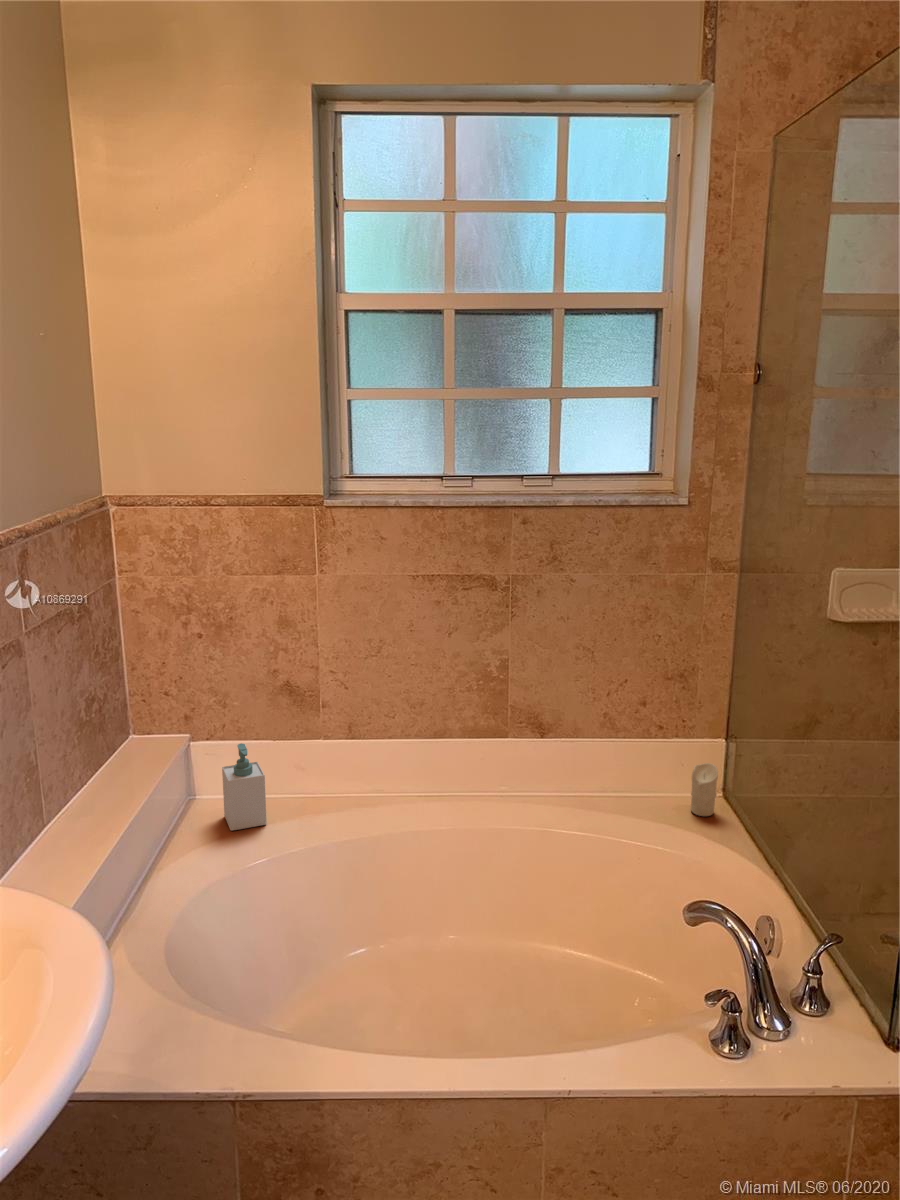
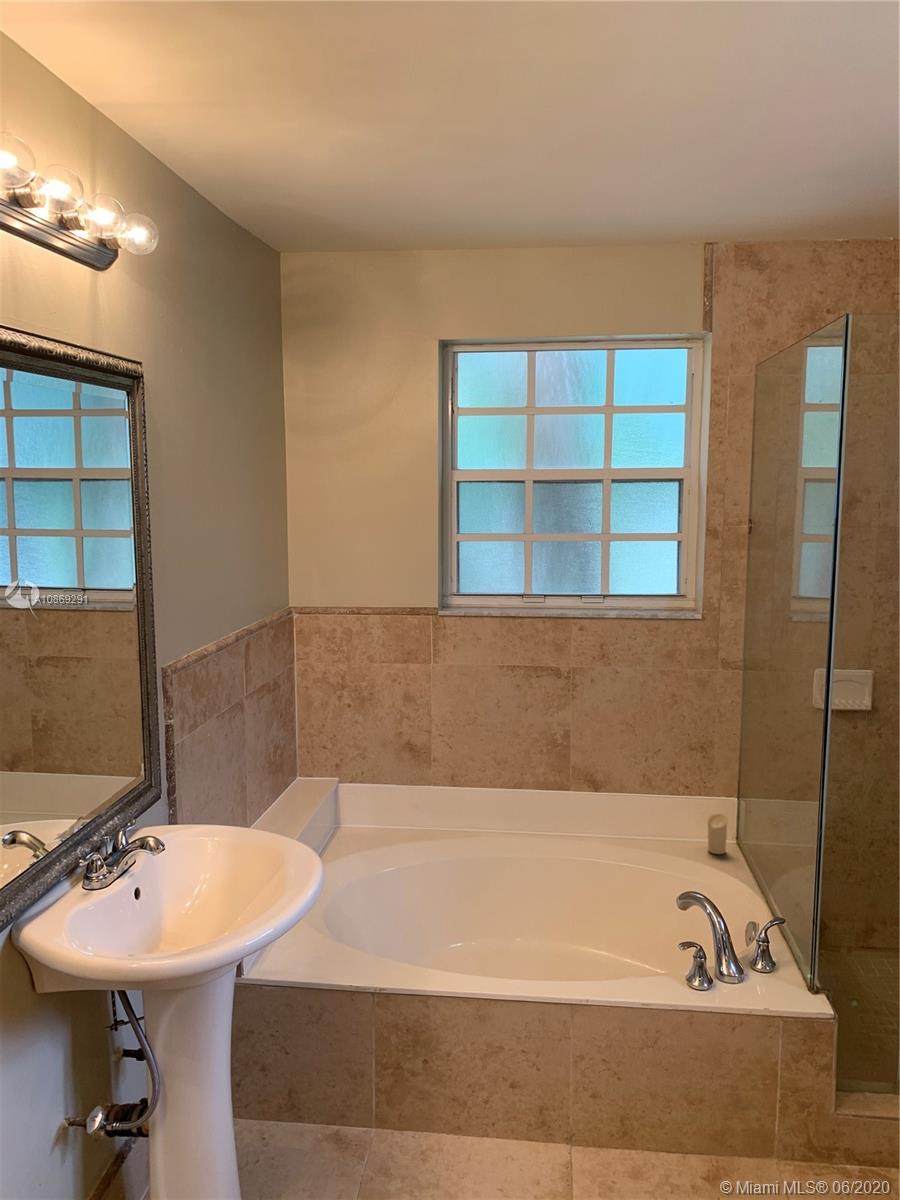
soap bottle: present [222,743,267,831] -> none [361,783,391,845]

